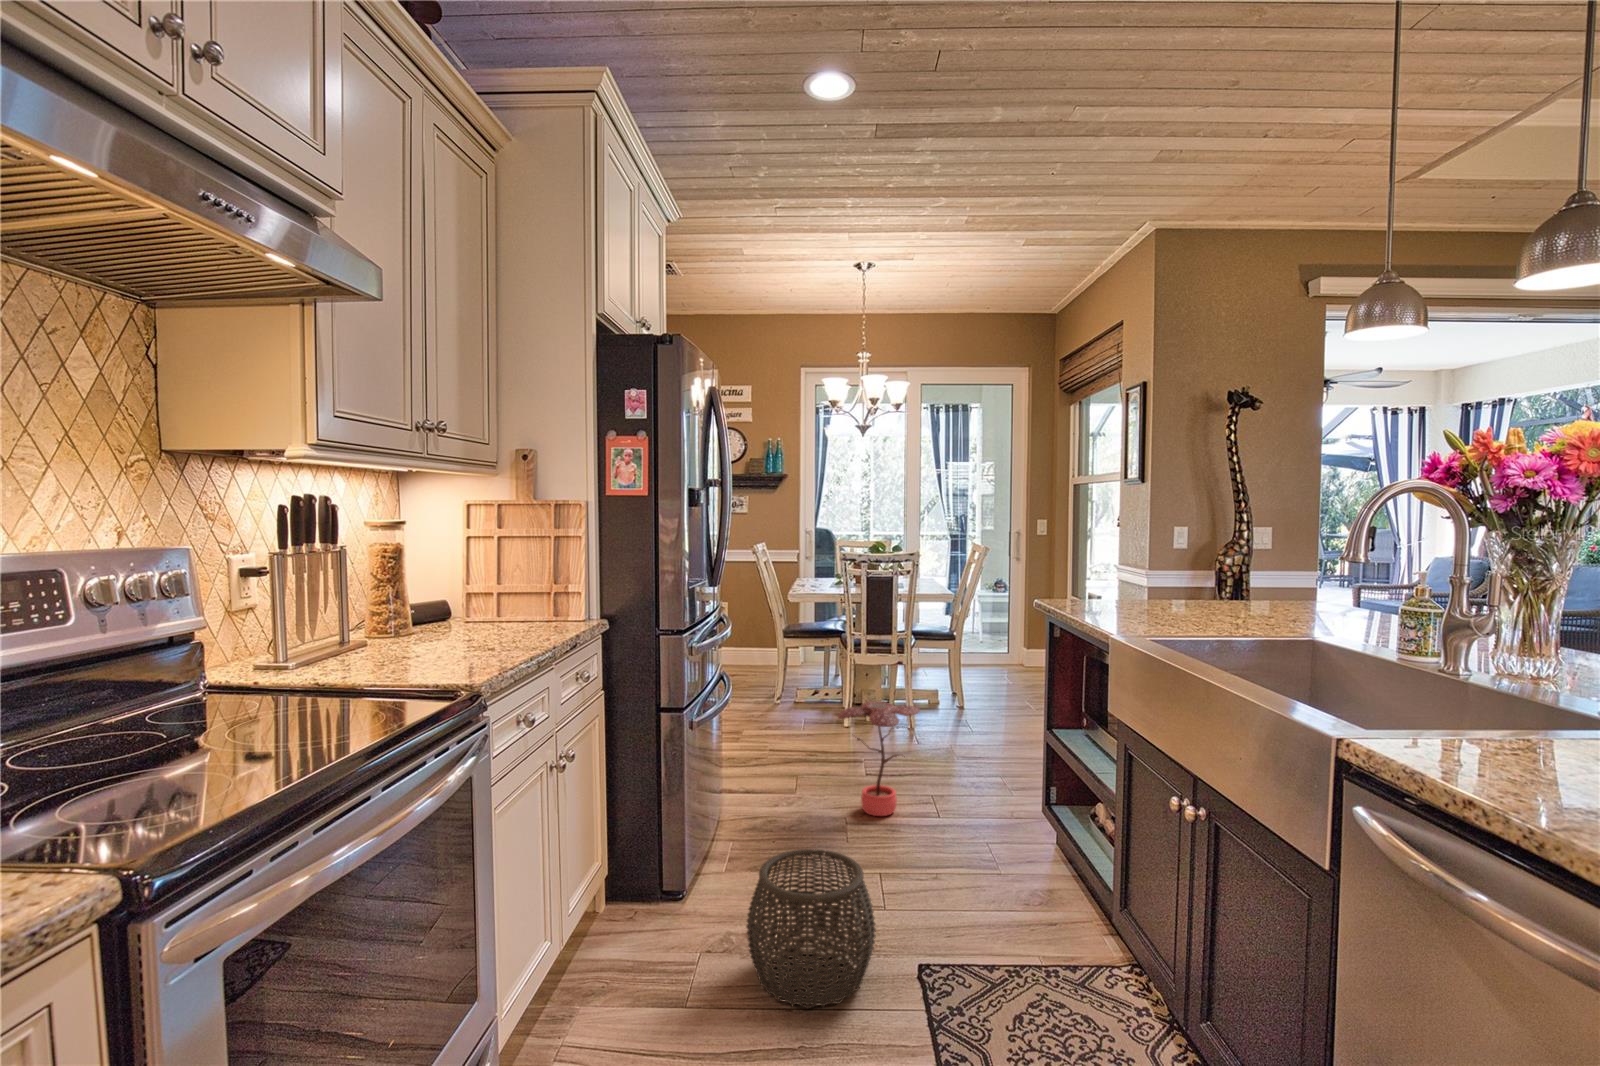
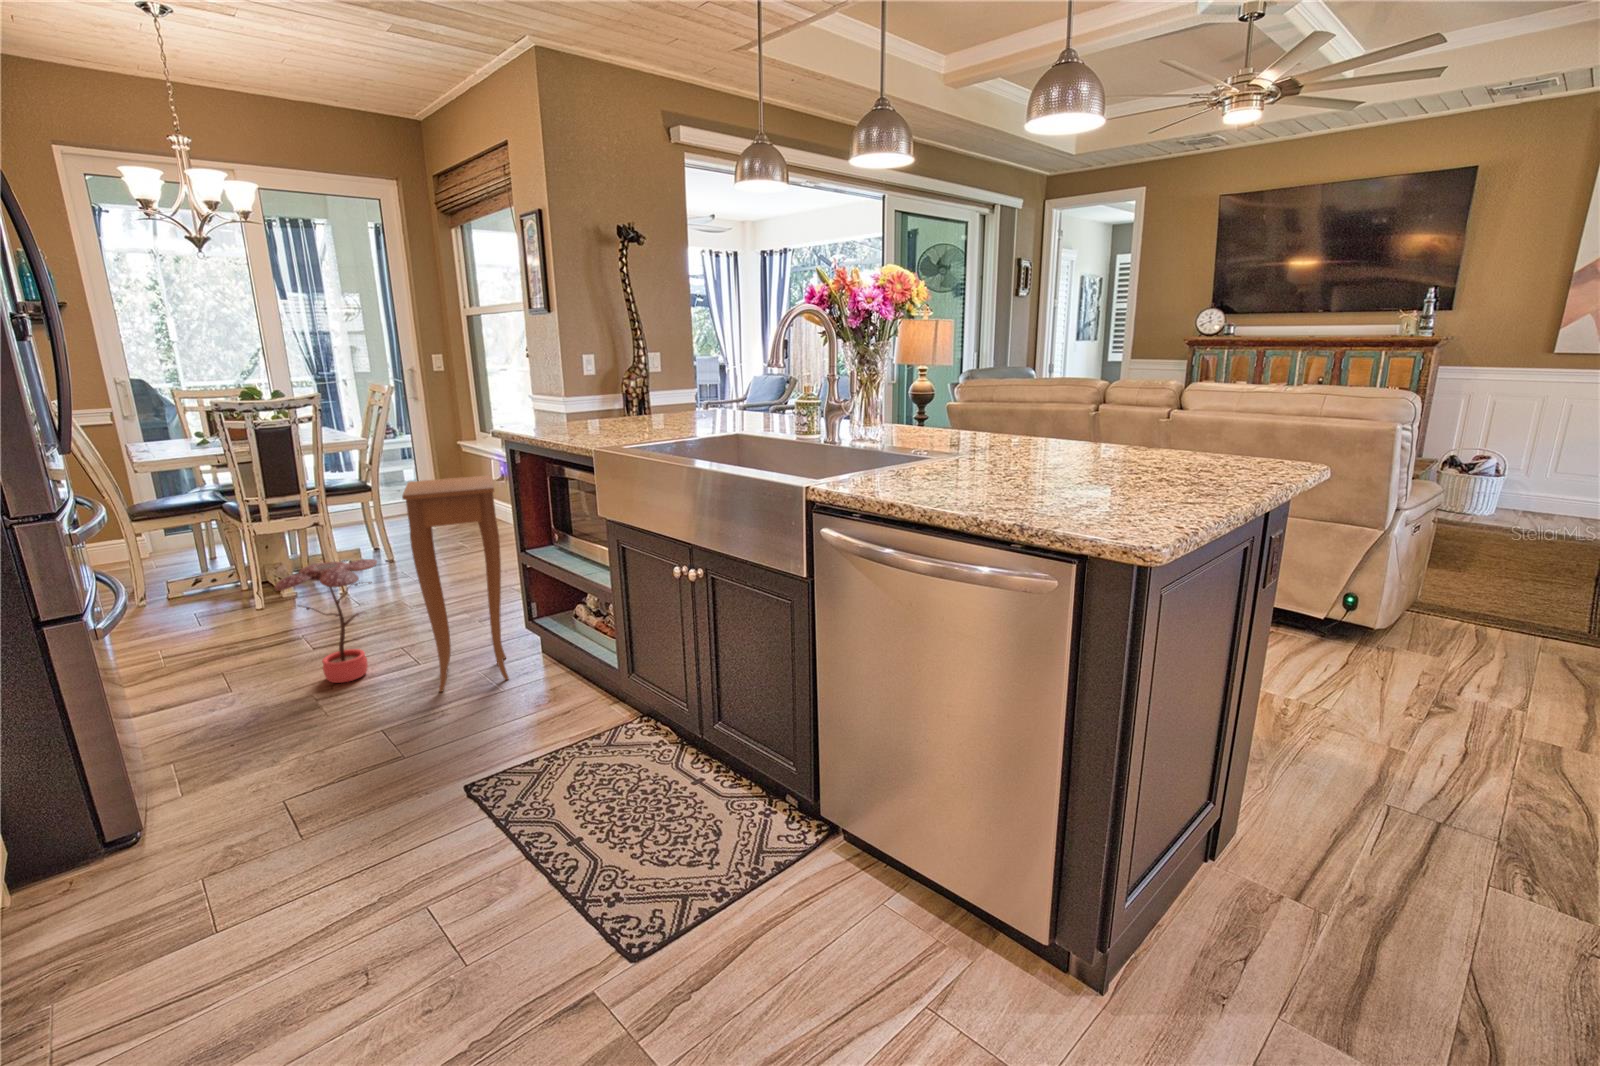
side table: none [937,641,1029,866] -> present [402,475,509,692]
woven basket: present [746,849,876,1008] -> none [256,718,420,886]

